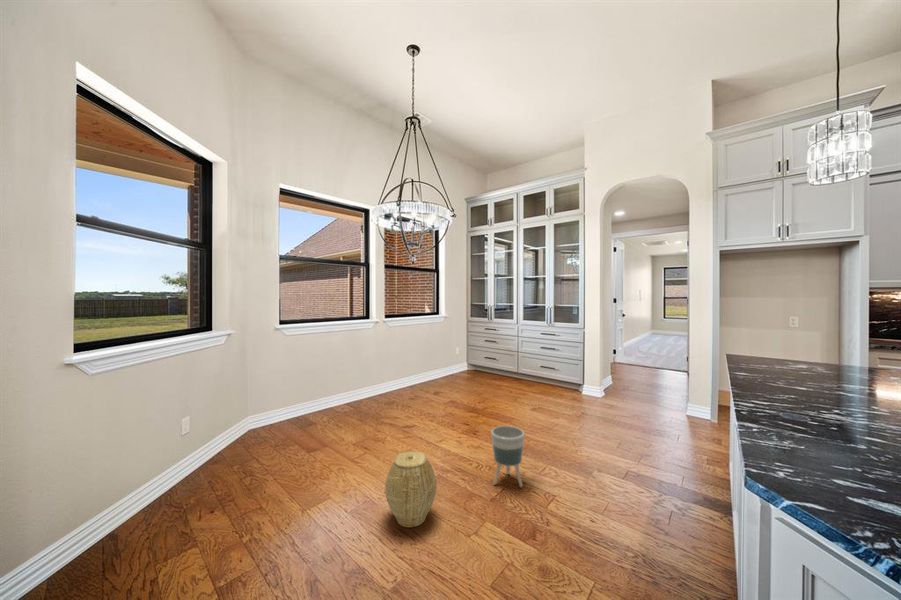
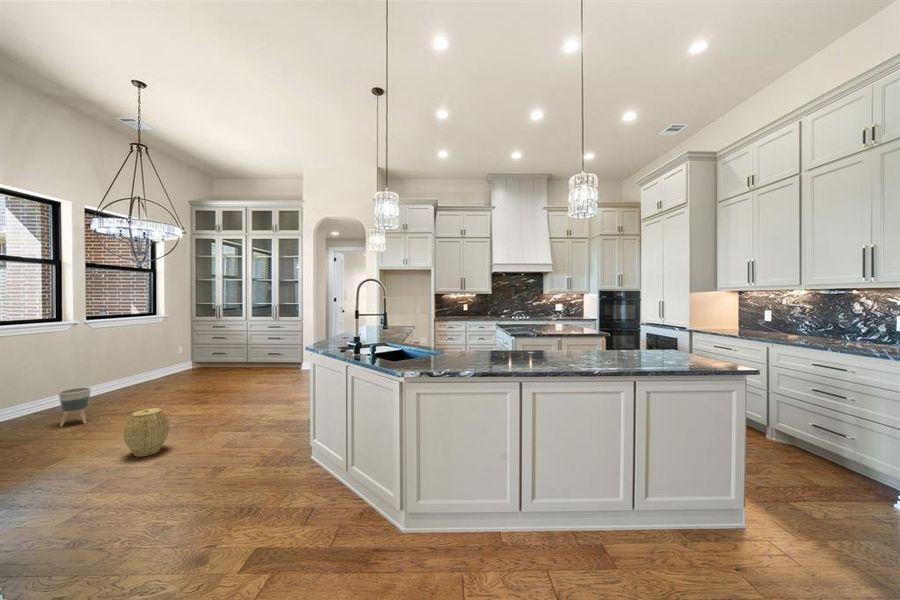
planter: present [491,426,524,487] -> present [59,388,91,427]

